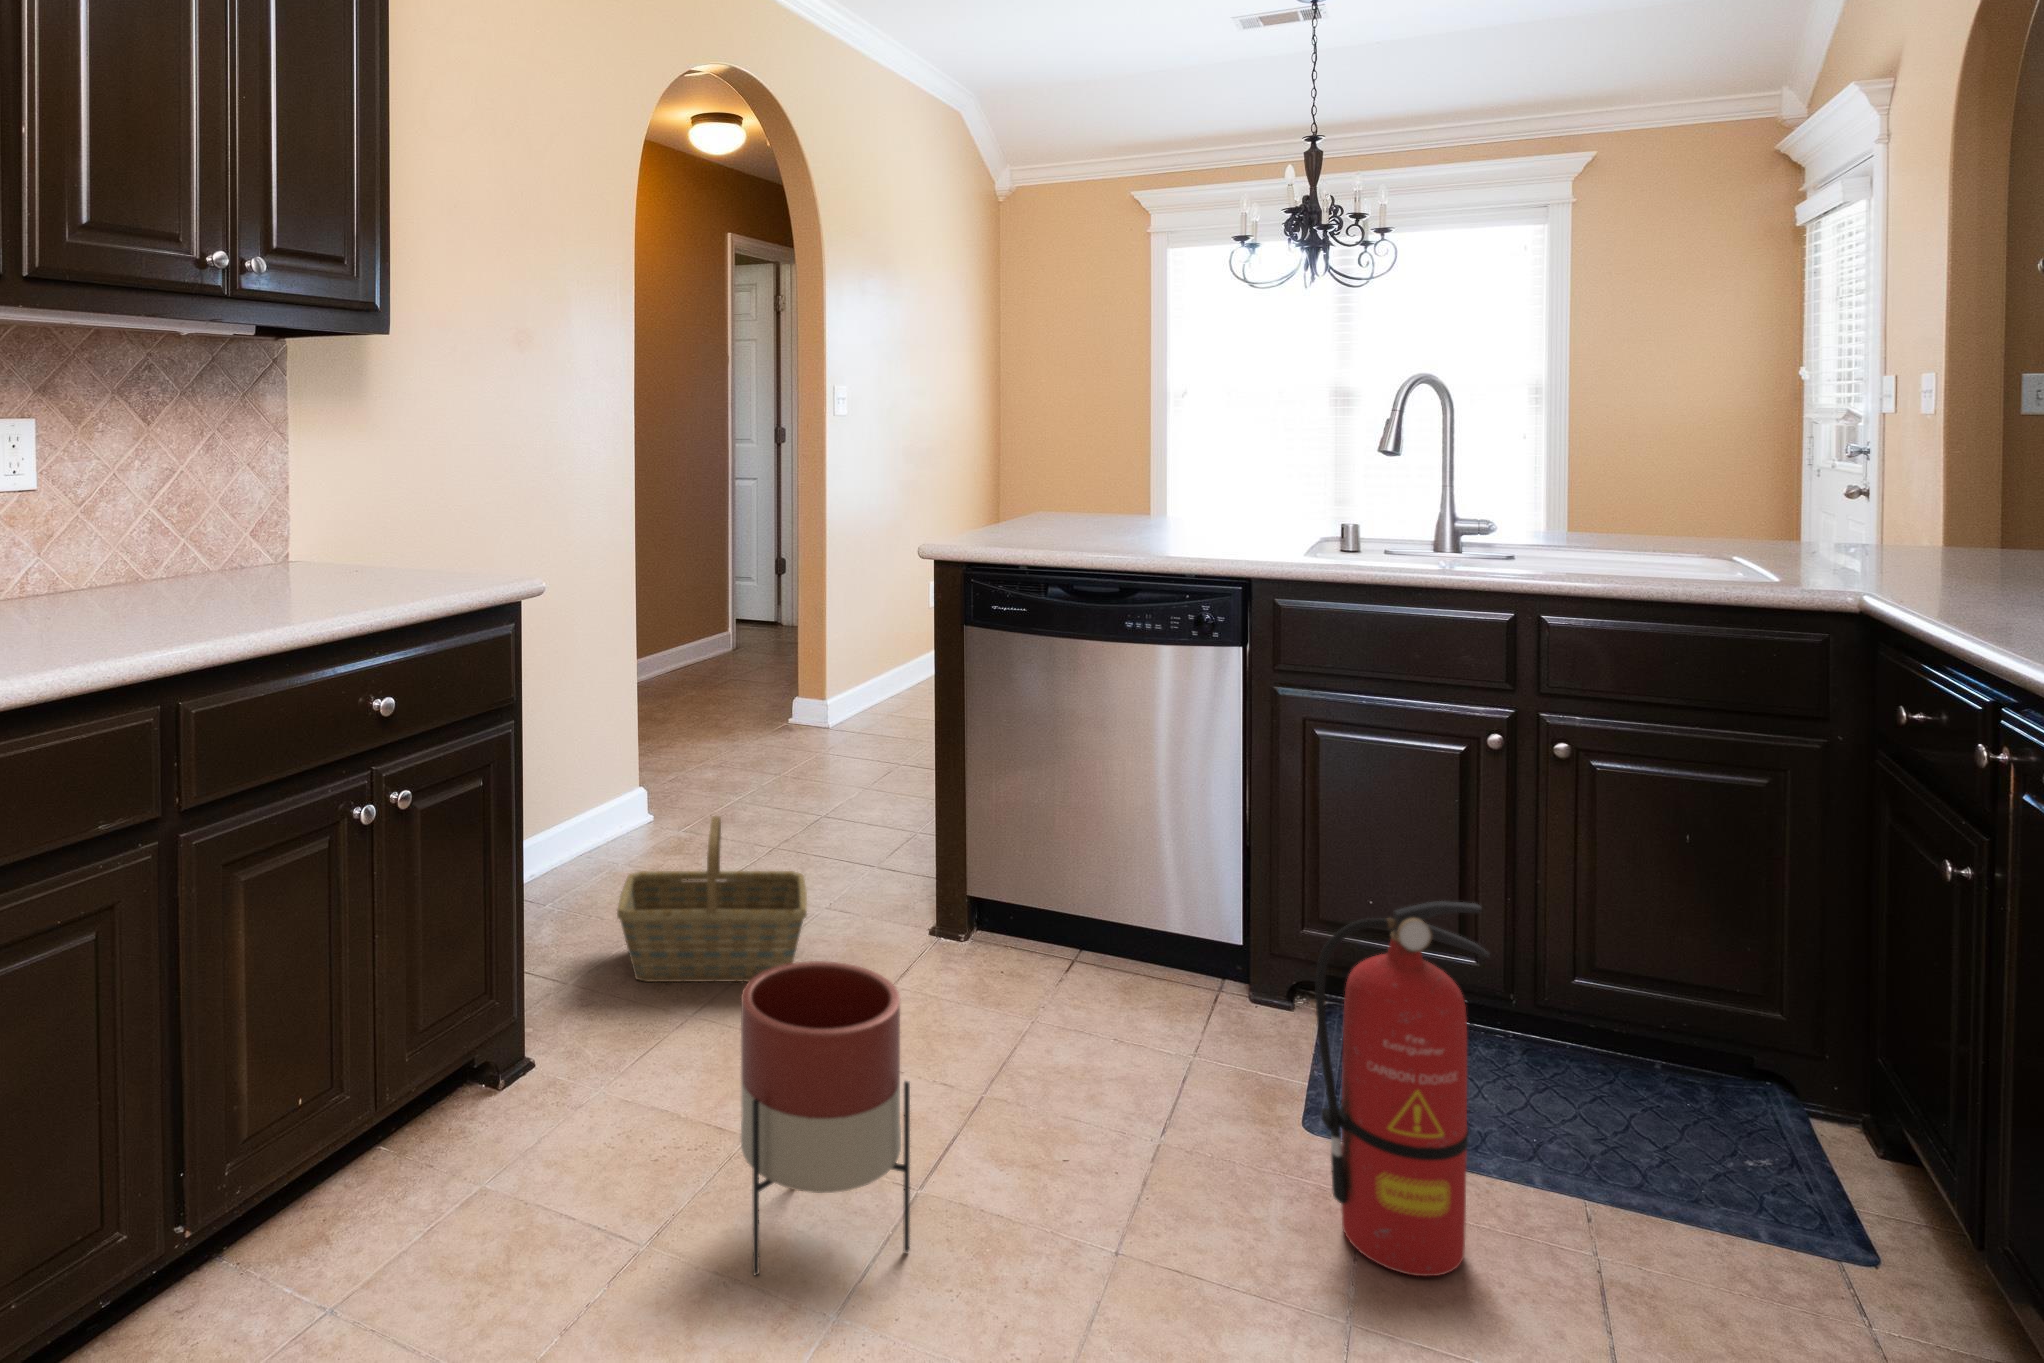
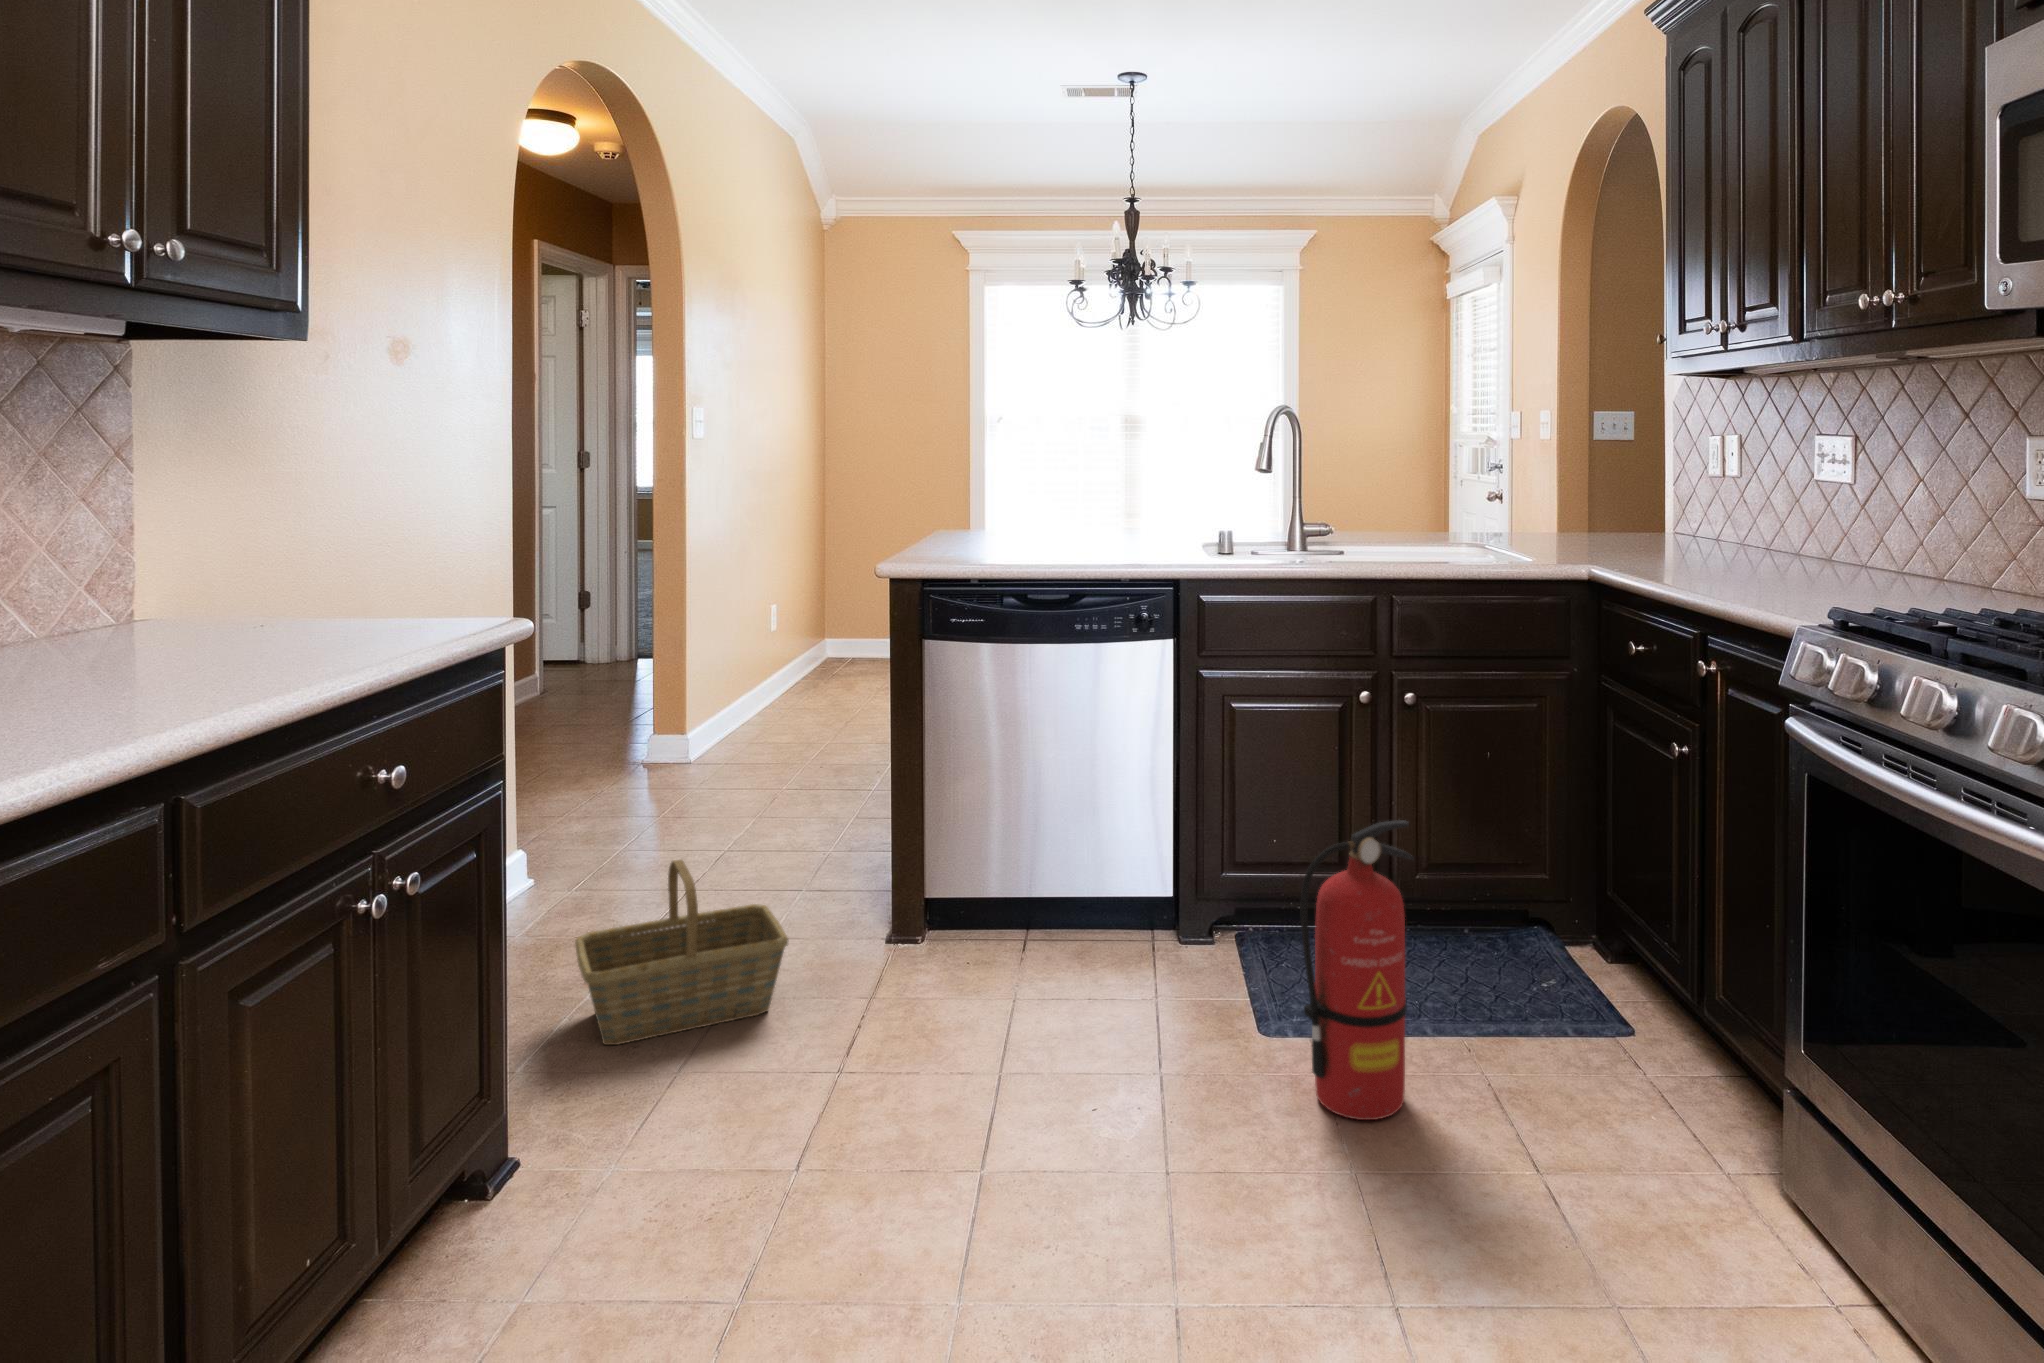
planter: present [741,961,910,1275] -> none [834,965,998,1278]

